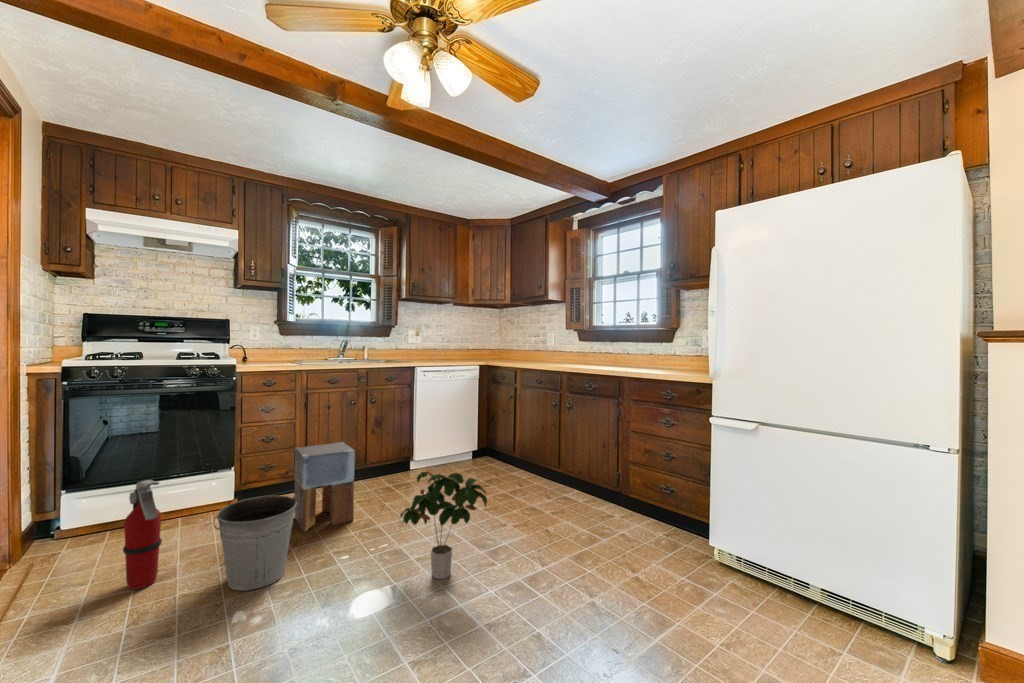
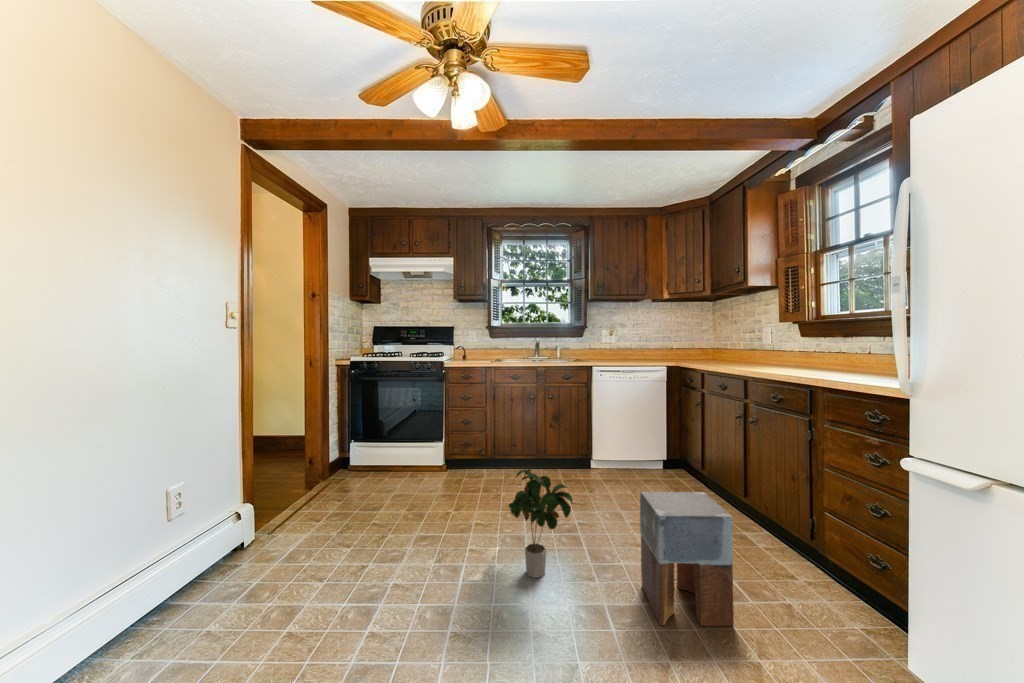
stool: present [295,442,355,532] -> present [640,492,734,626]
fire extinguisher: present [123,480,162,590] -> none [352,441,373,514]
bucket: present [213,495,296,591] -> none [386,466,445,536]

